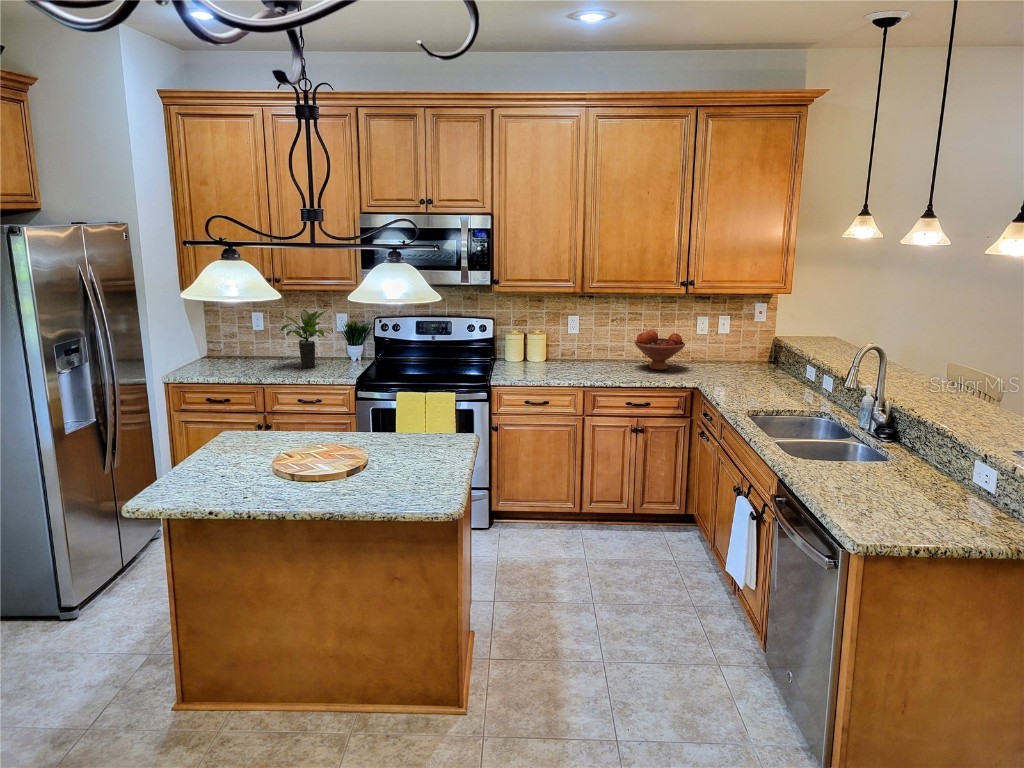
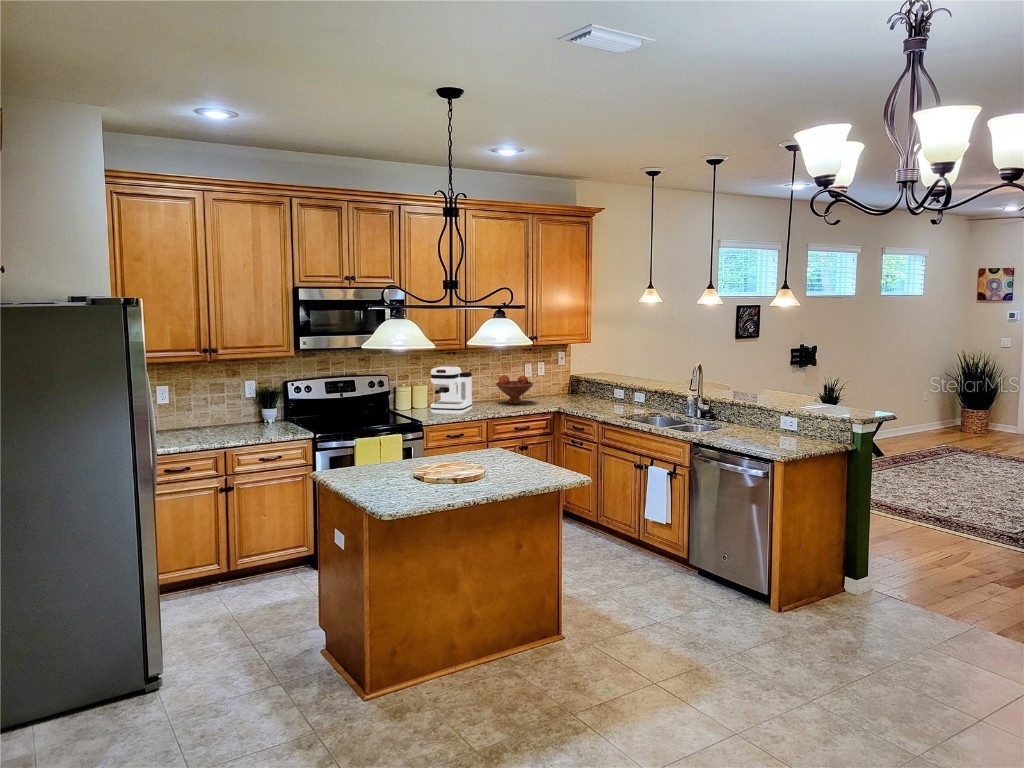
potted plant: present [281,310,330,368] -> none [211,376,263,434]
coffee maker: none [520,314,581,376] -> present [430,367,472,415]

